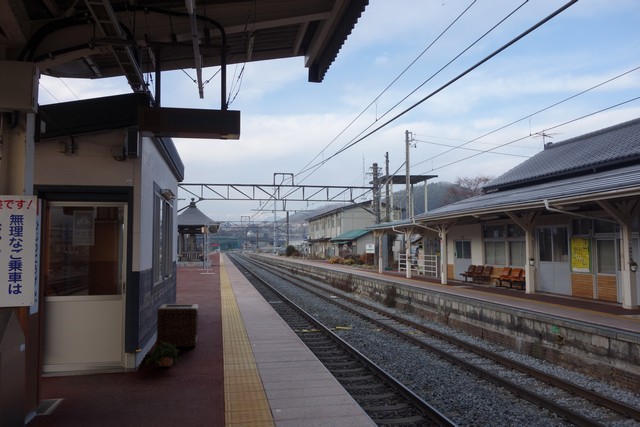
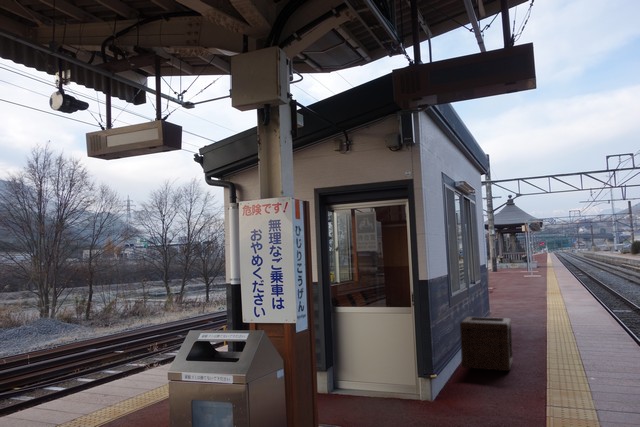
potted plant: present [146,342,182,366] -> none [444,364,491,397]

